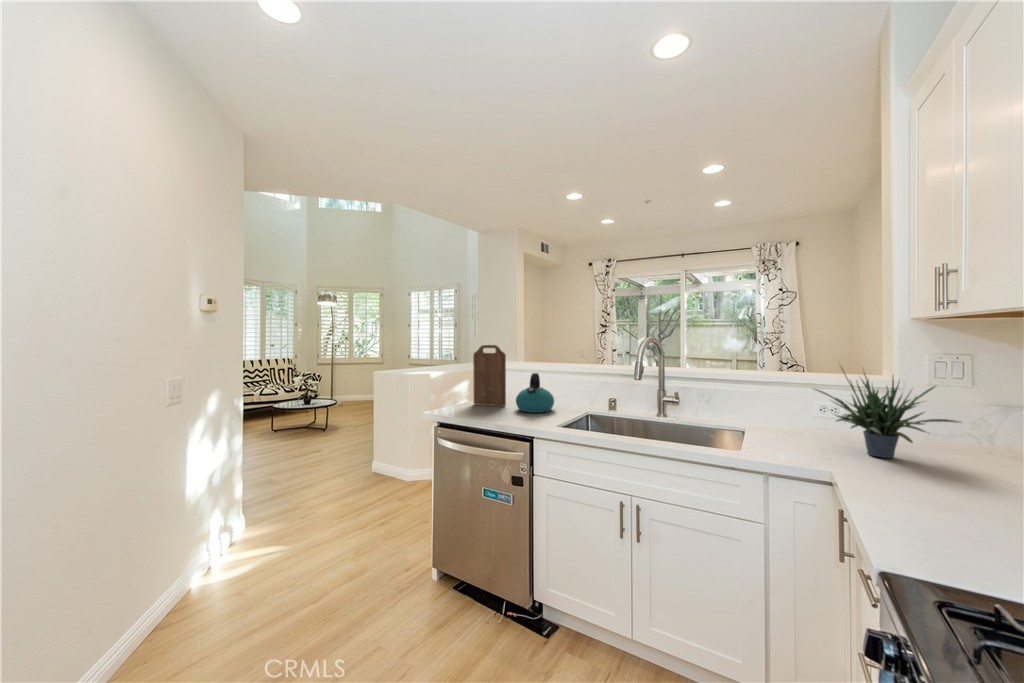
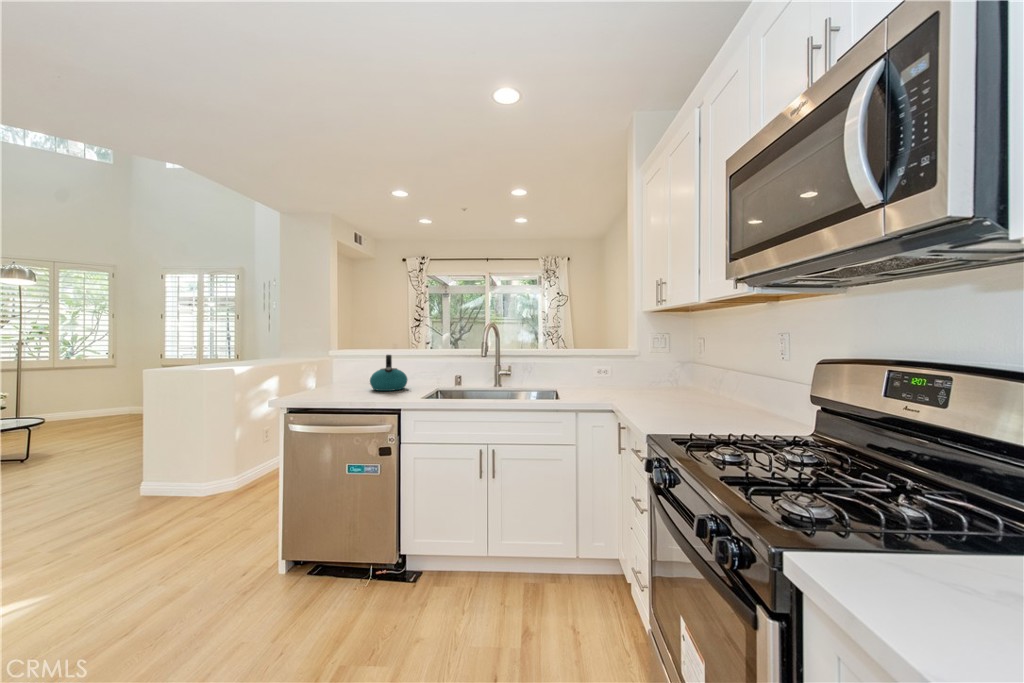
cutting board: present [473,345,506,406] -> none [319,329,356,389]
potted plant: present [815,369,960,458] -> none [598,335,668,394]

